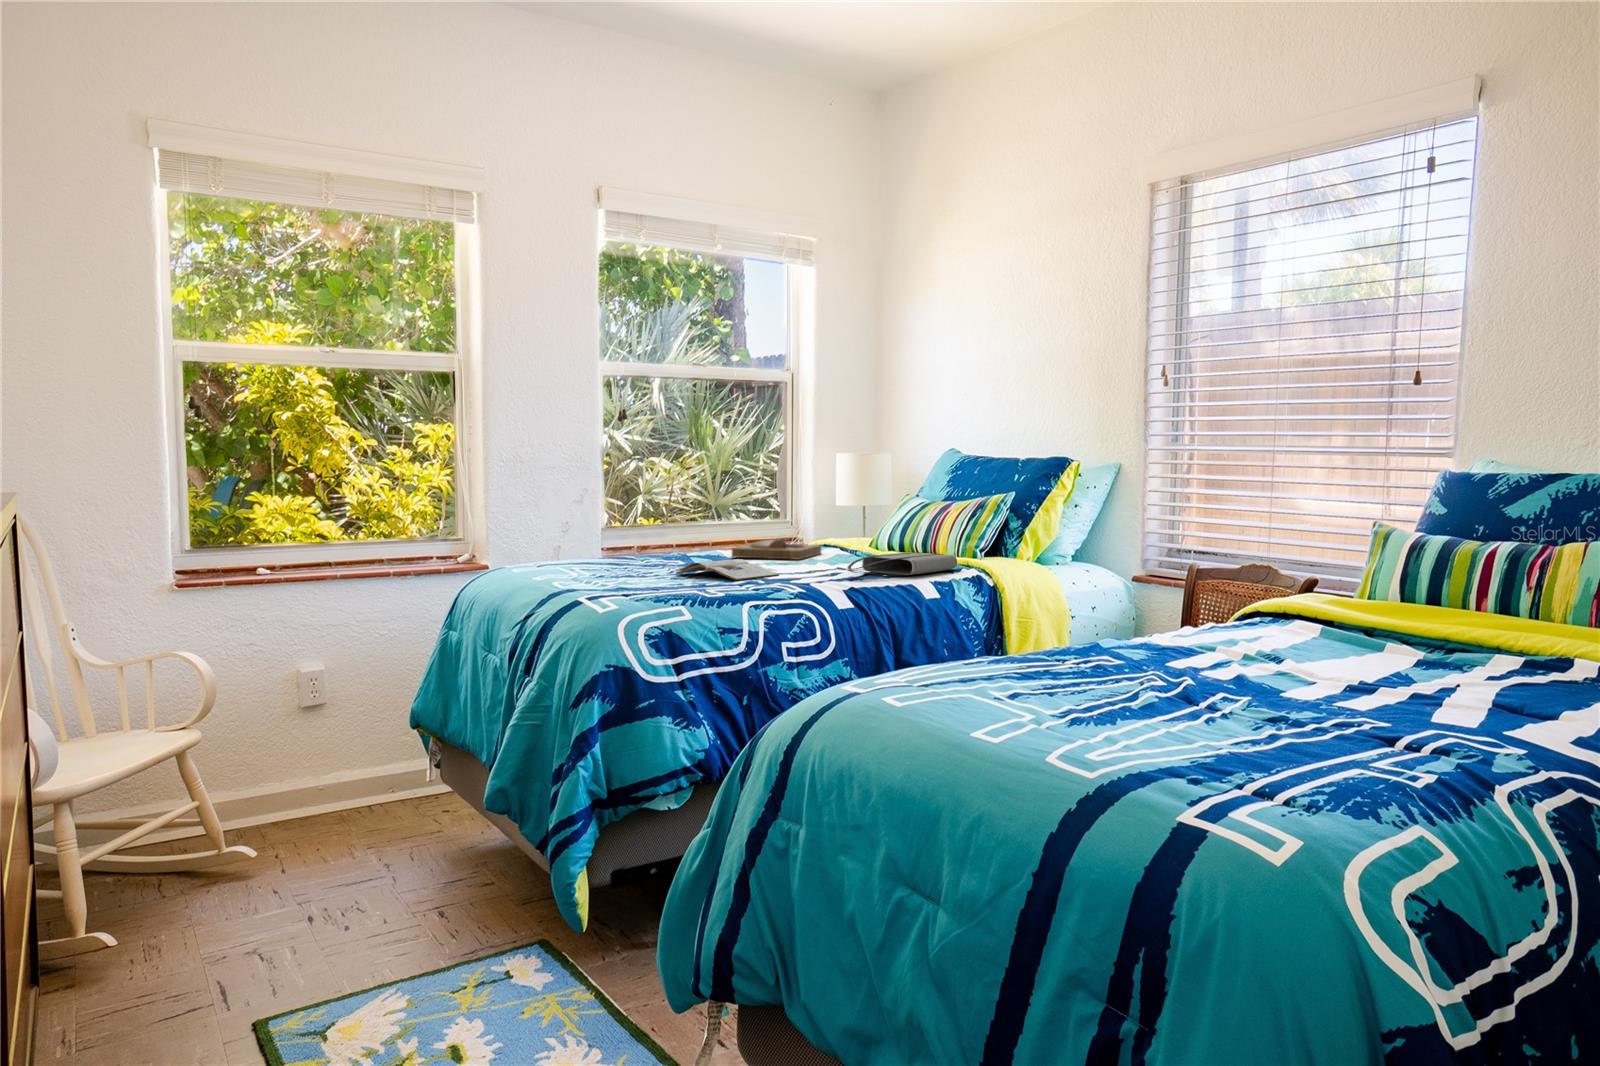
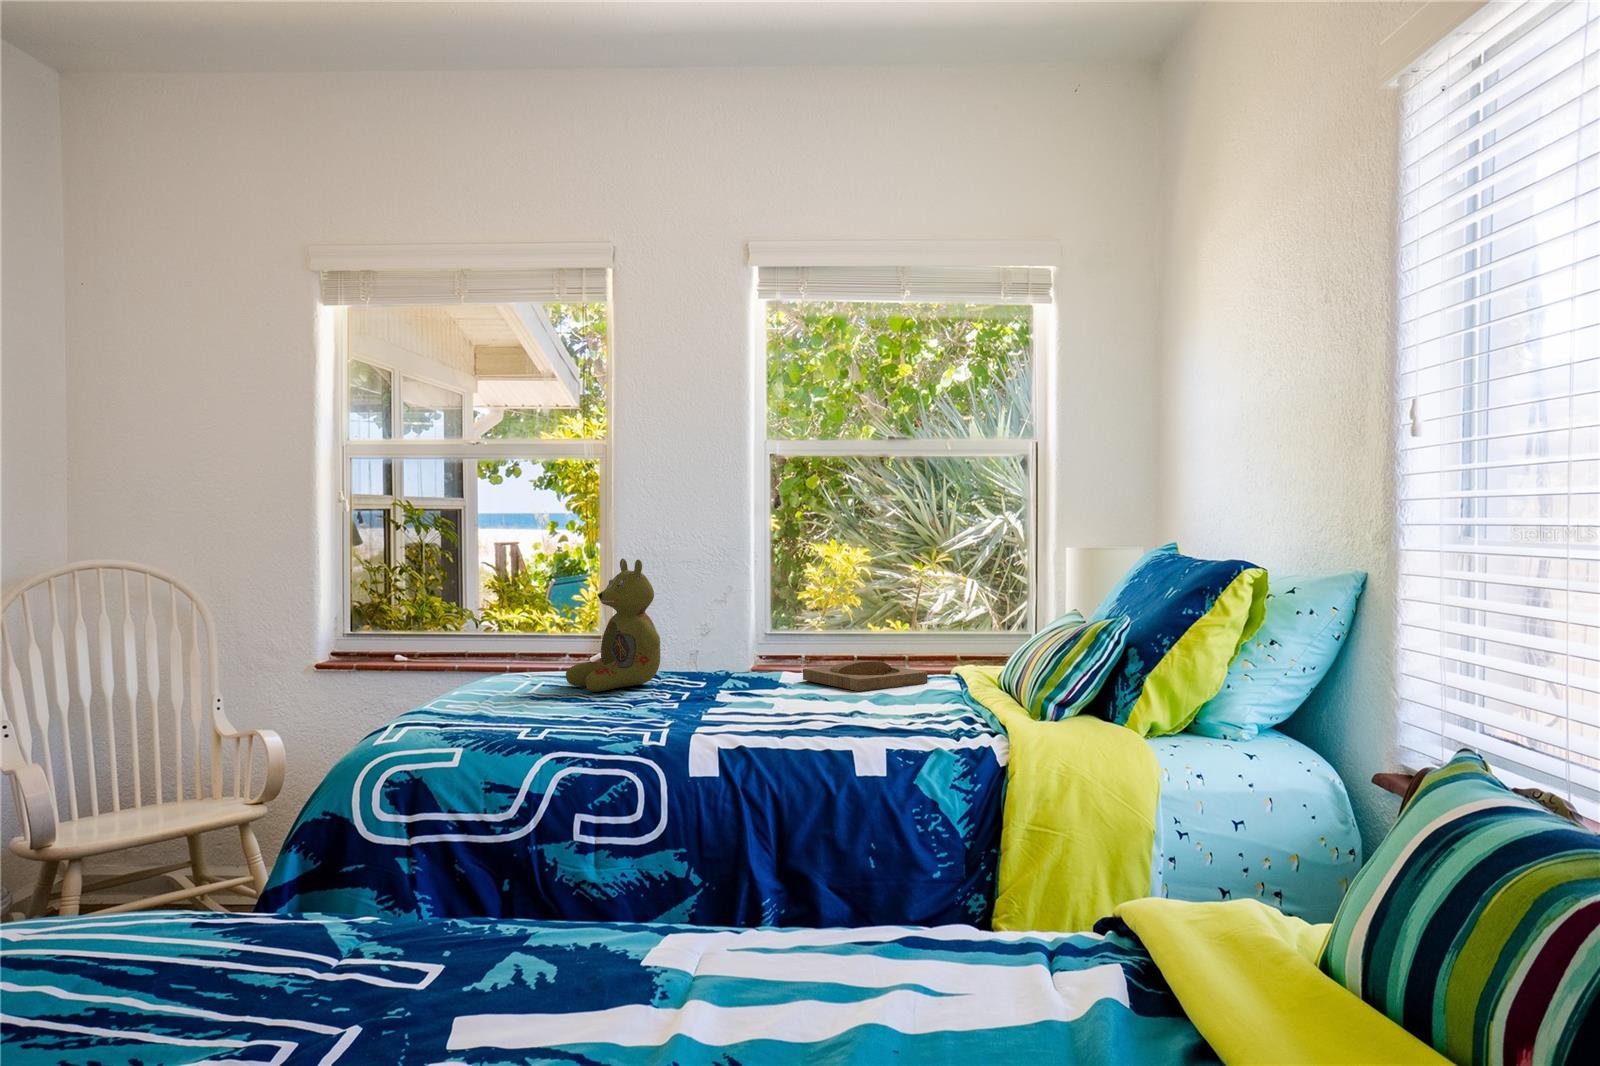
stuffed bear: none [560,457,652,573] -> present [566,558,660,692]
tote bag: present [847,552,957,576] -> none [765,699,964,734]
magazine: present [676,559,779,580] -> none [641,688,731,718]

